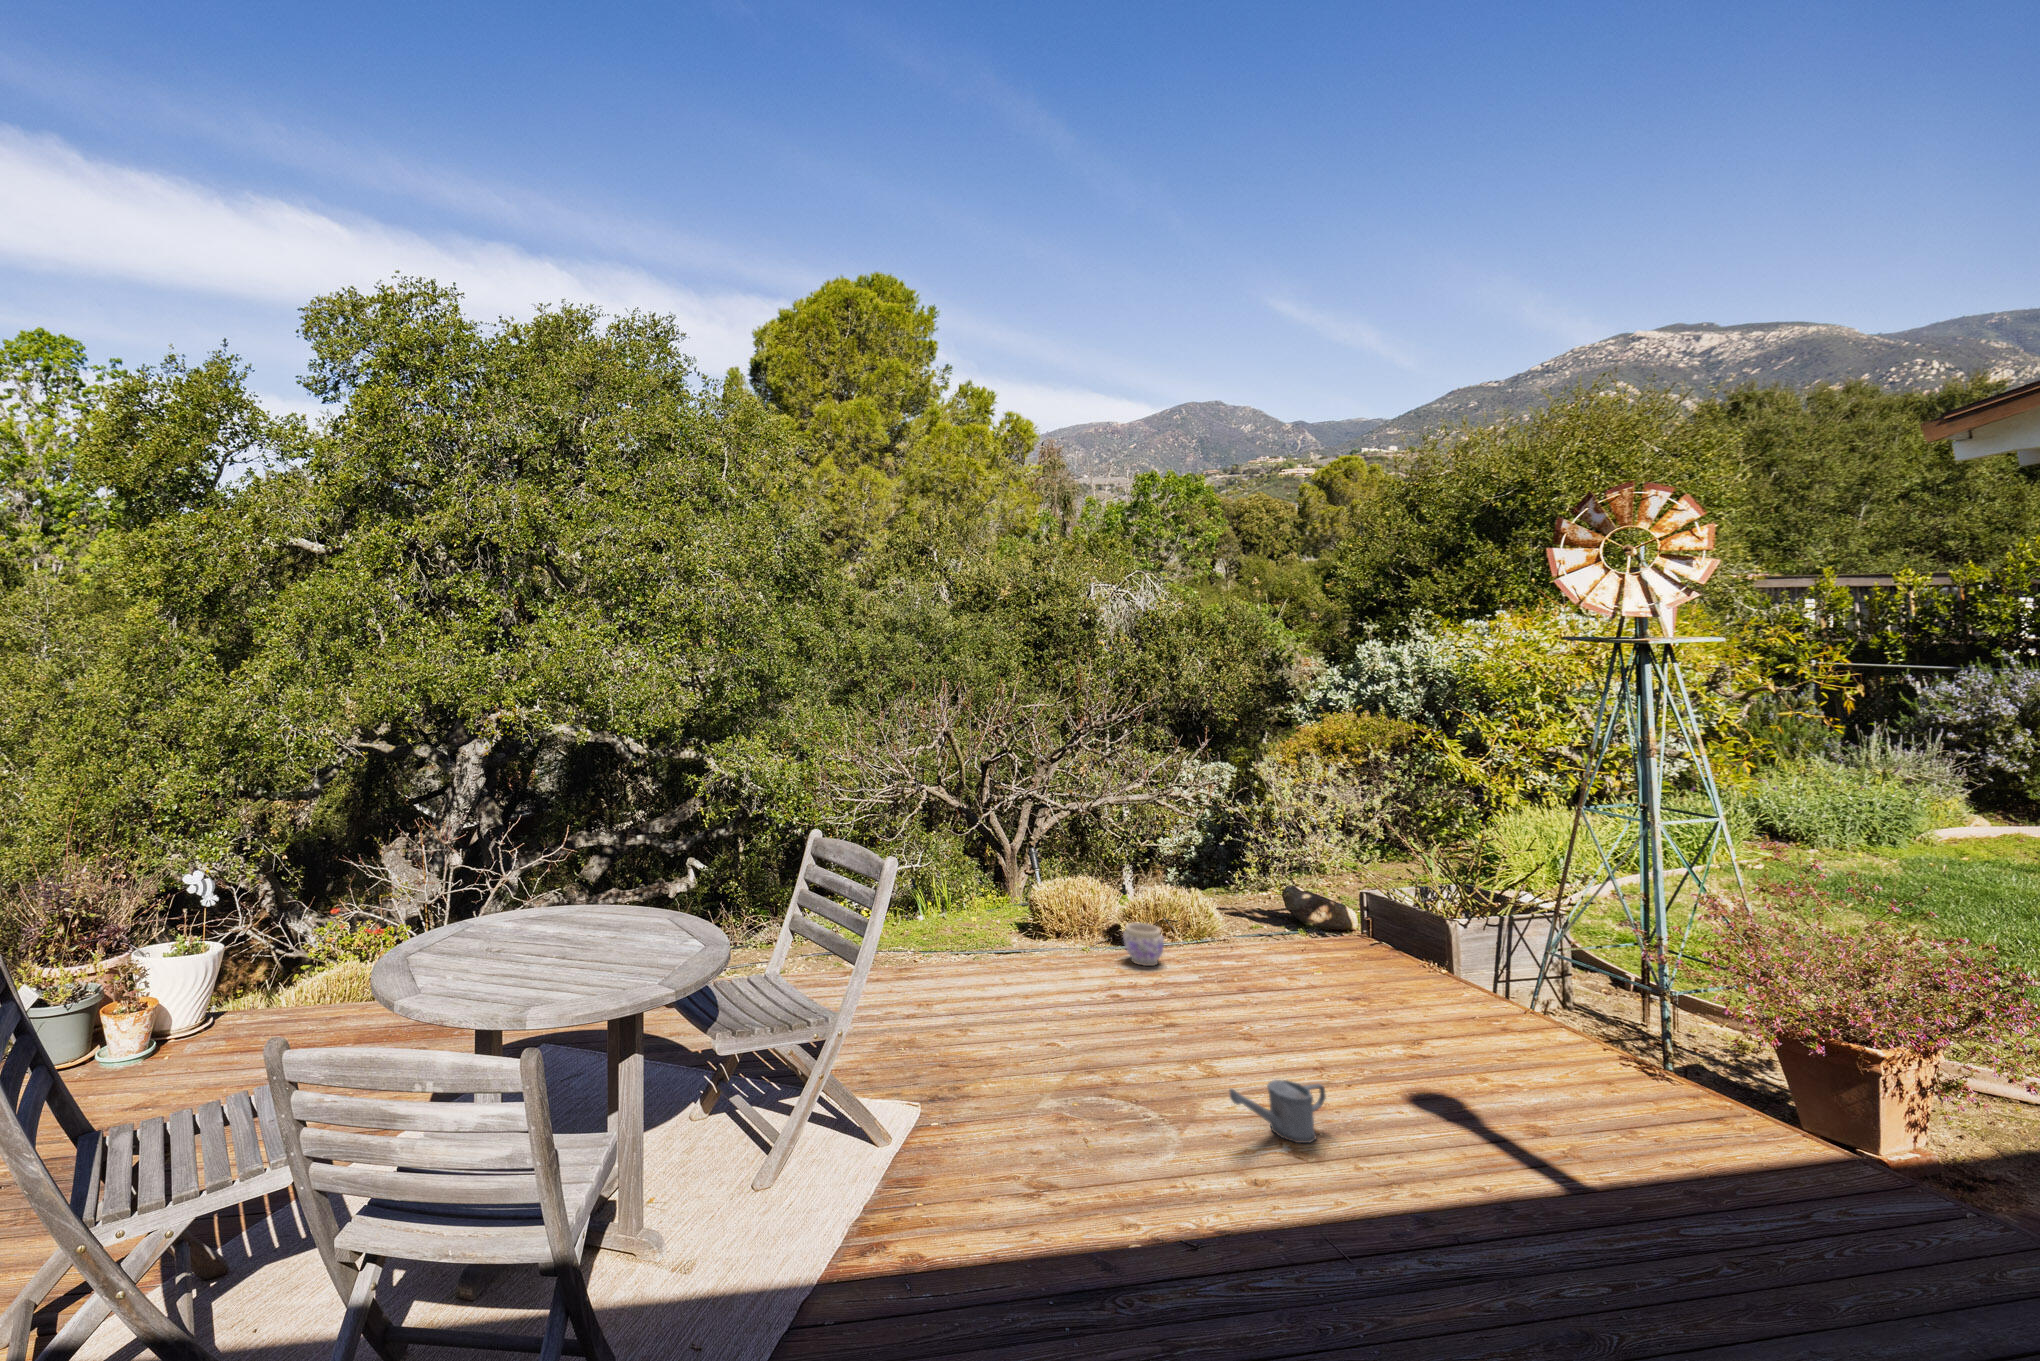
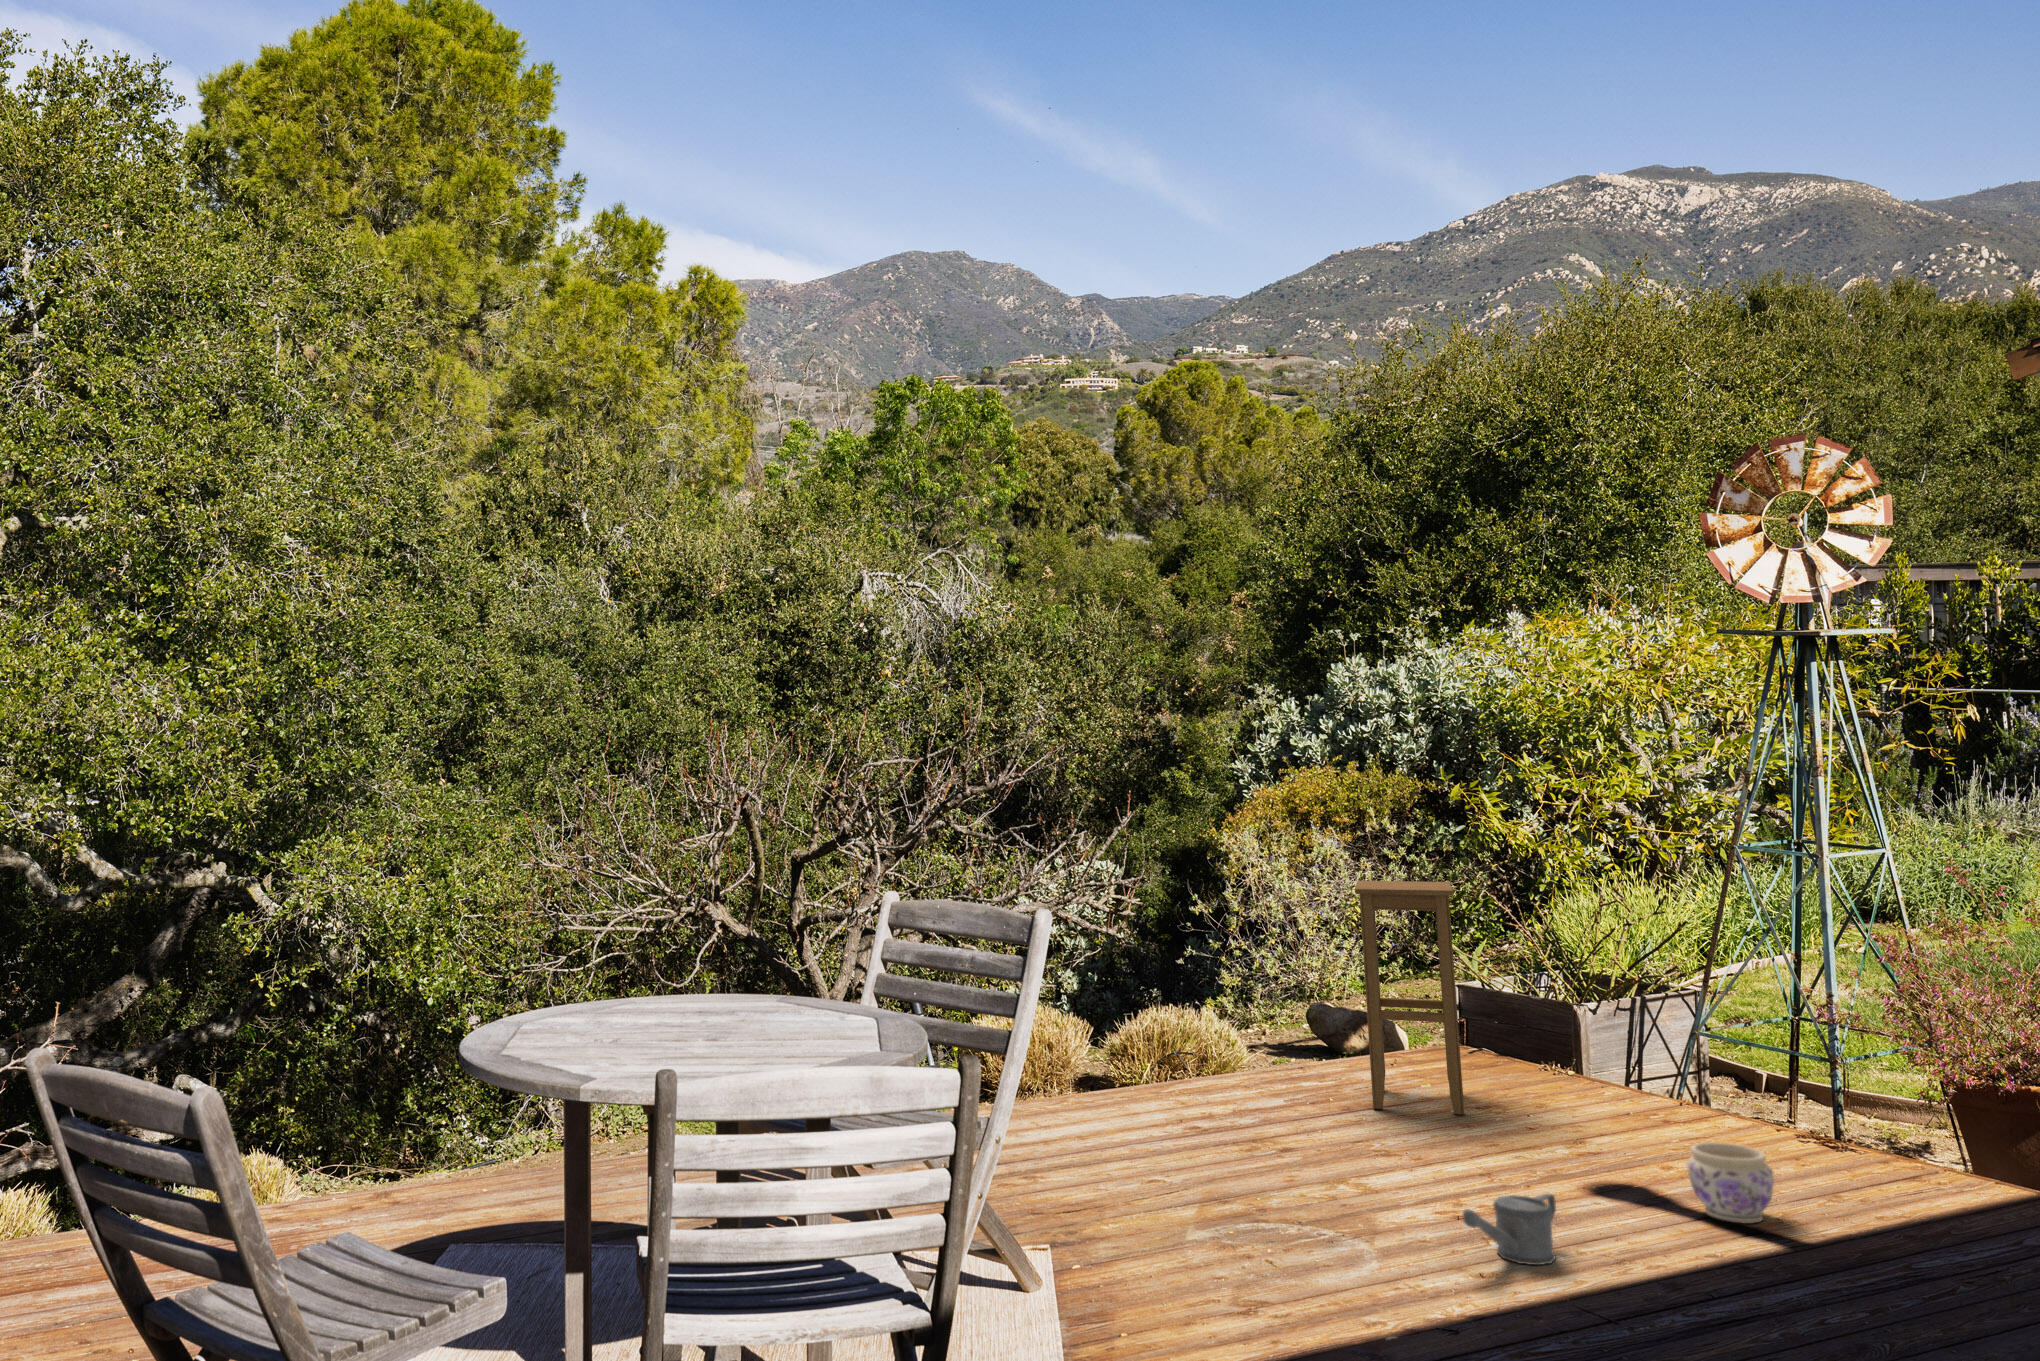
stool: none [1245,811,1340,994] -> present [1355,881,1464,1115]
planter: present [1123,923,1164,966] -> present [1687,1142,1774,1224]

